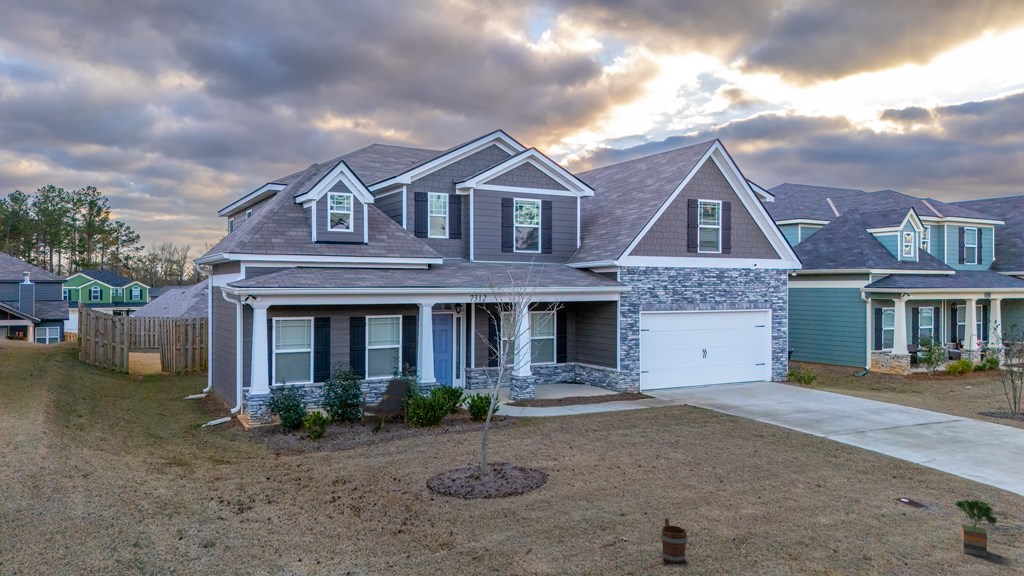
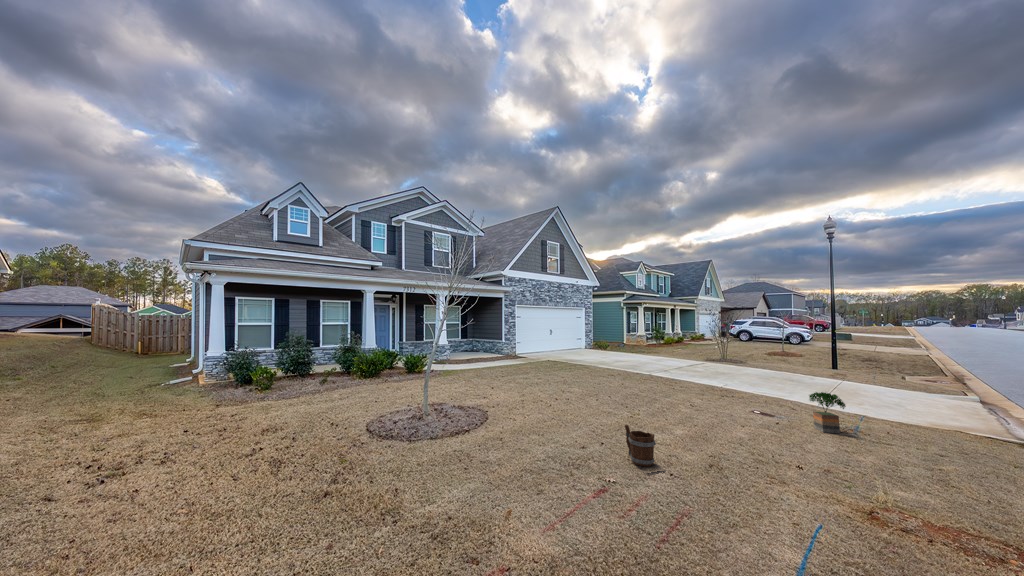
lounge chair: present [359,379,409,427] -> none [309,345,355,382]

